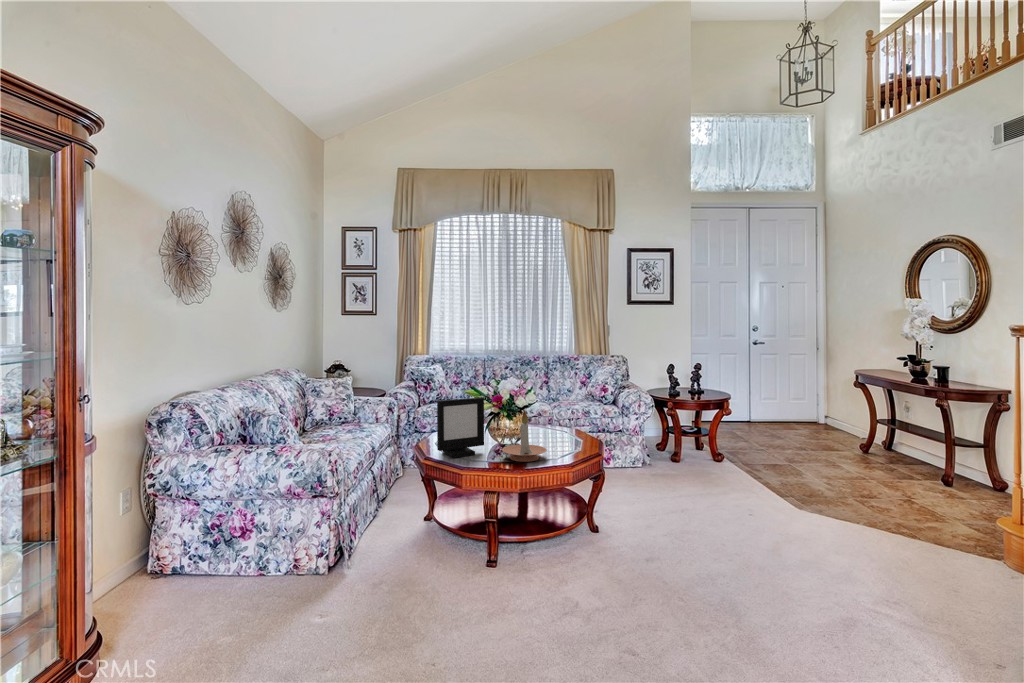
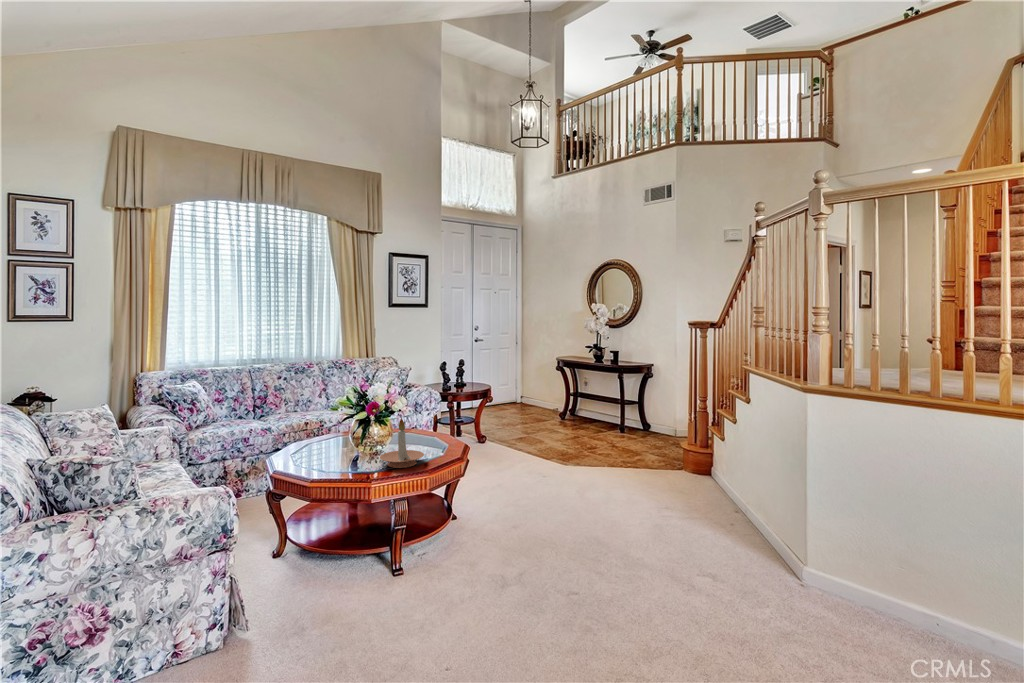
picture frame: present [437,397,484,458] -> none [308,410,353,478]

